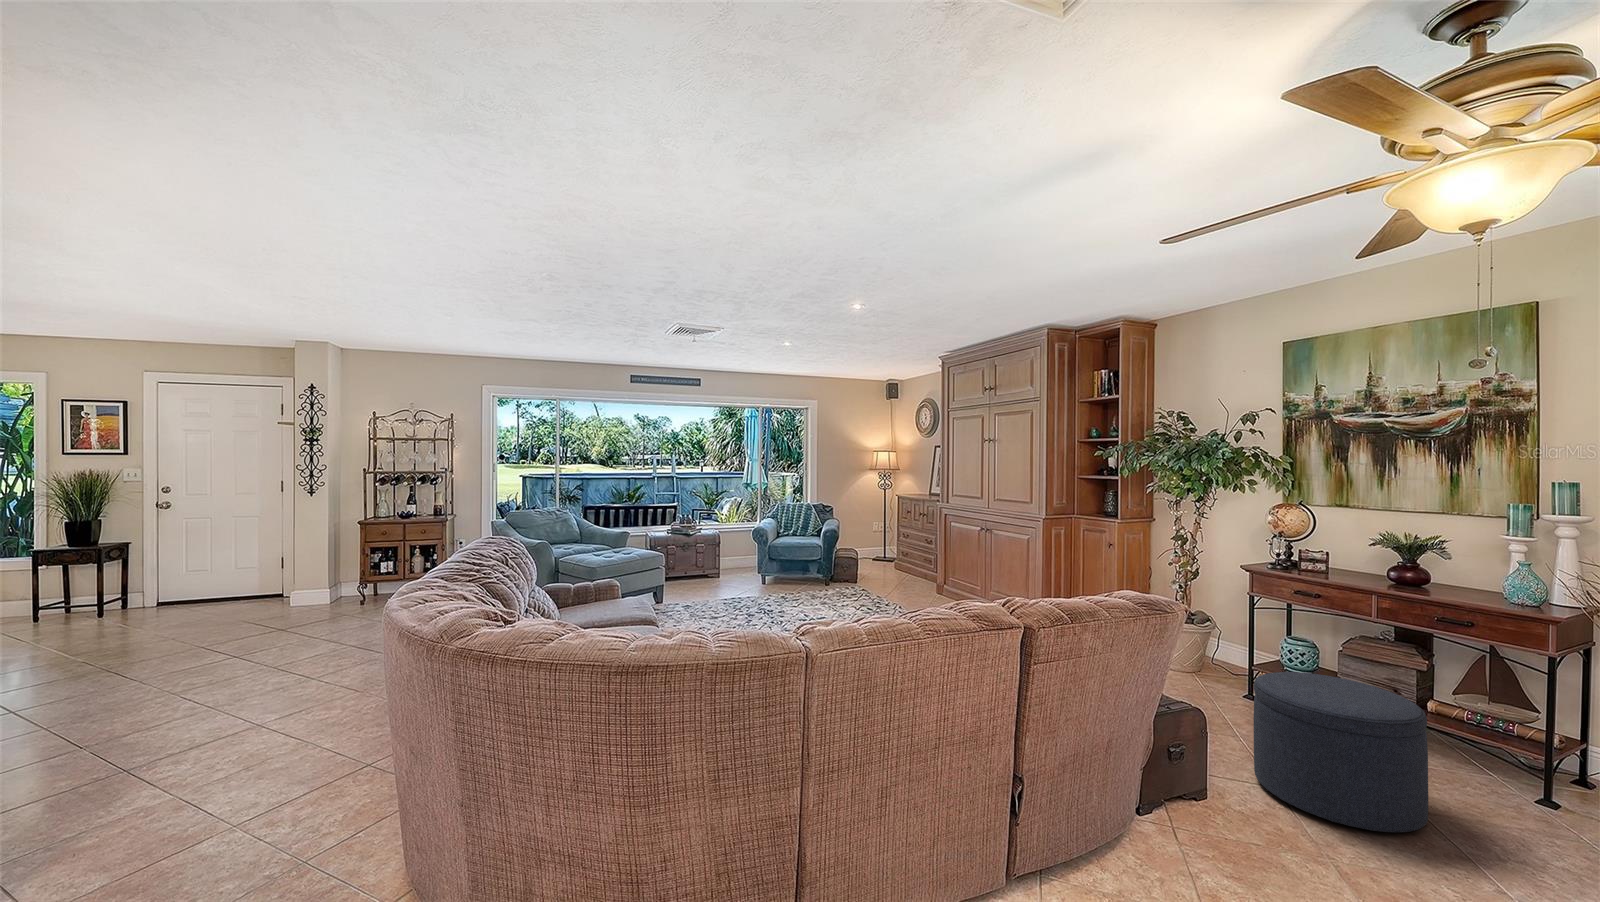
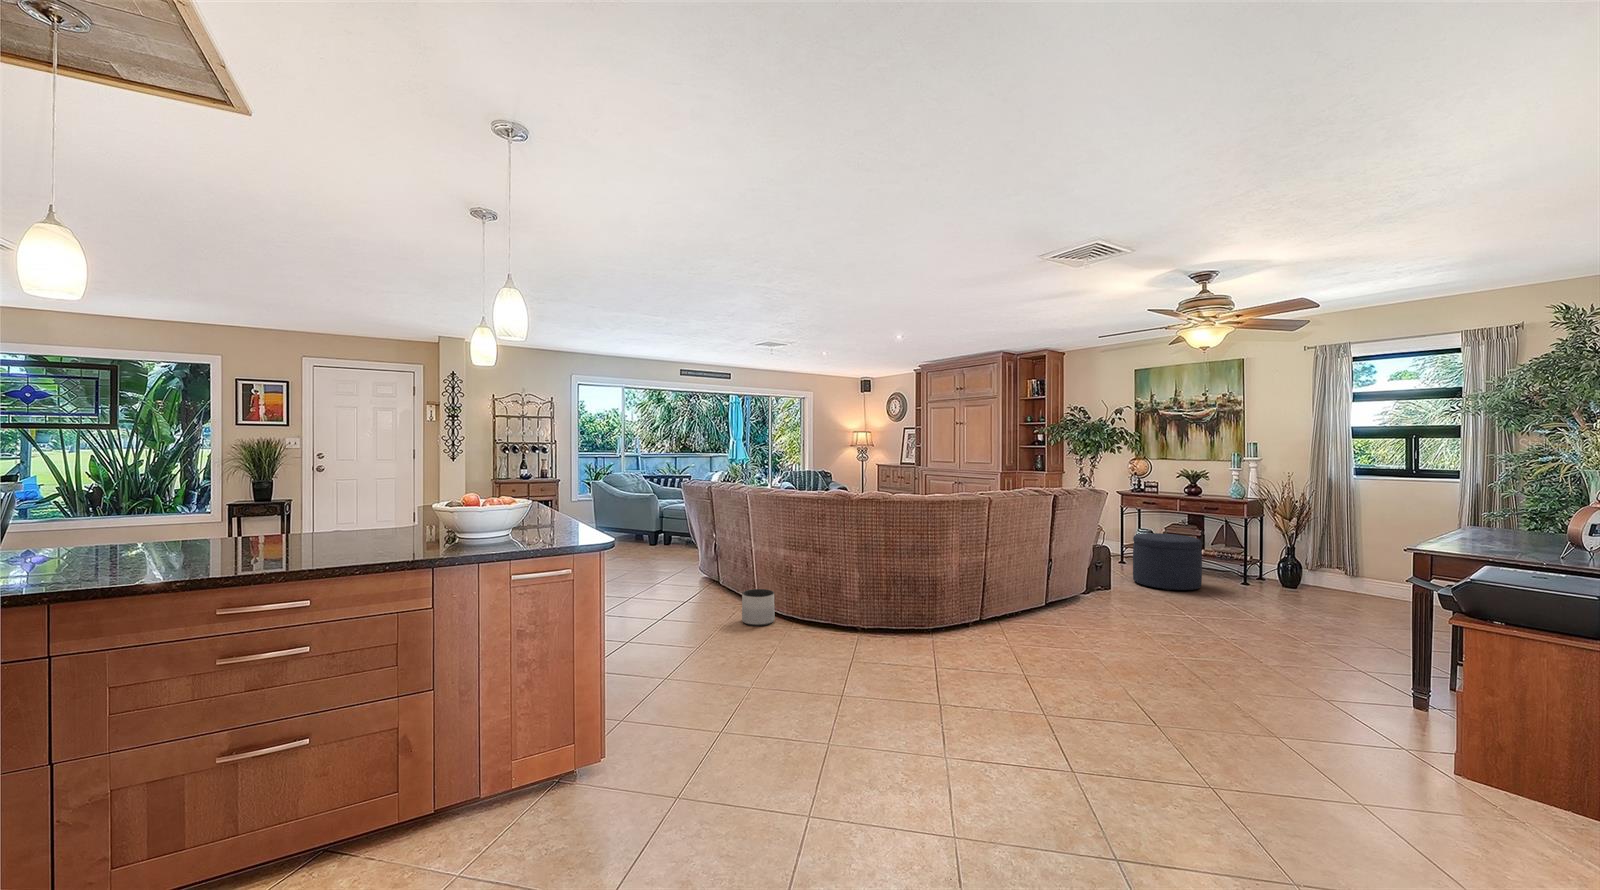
planter: none [322,771,401,862] -> present [742,589,775,626]

